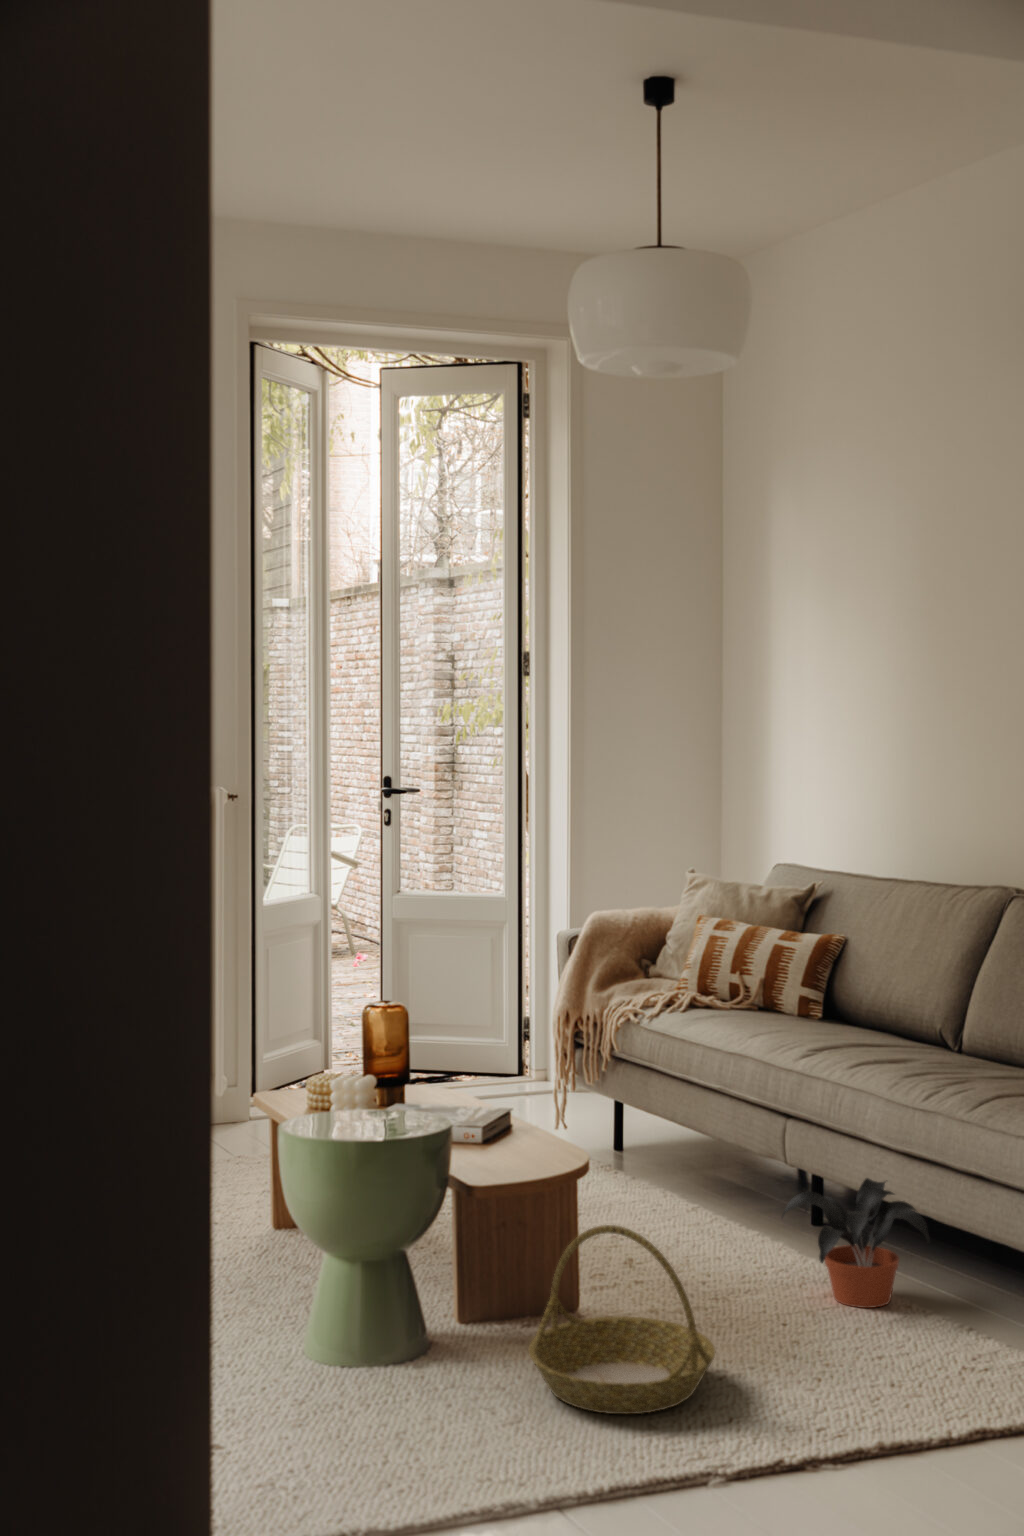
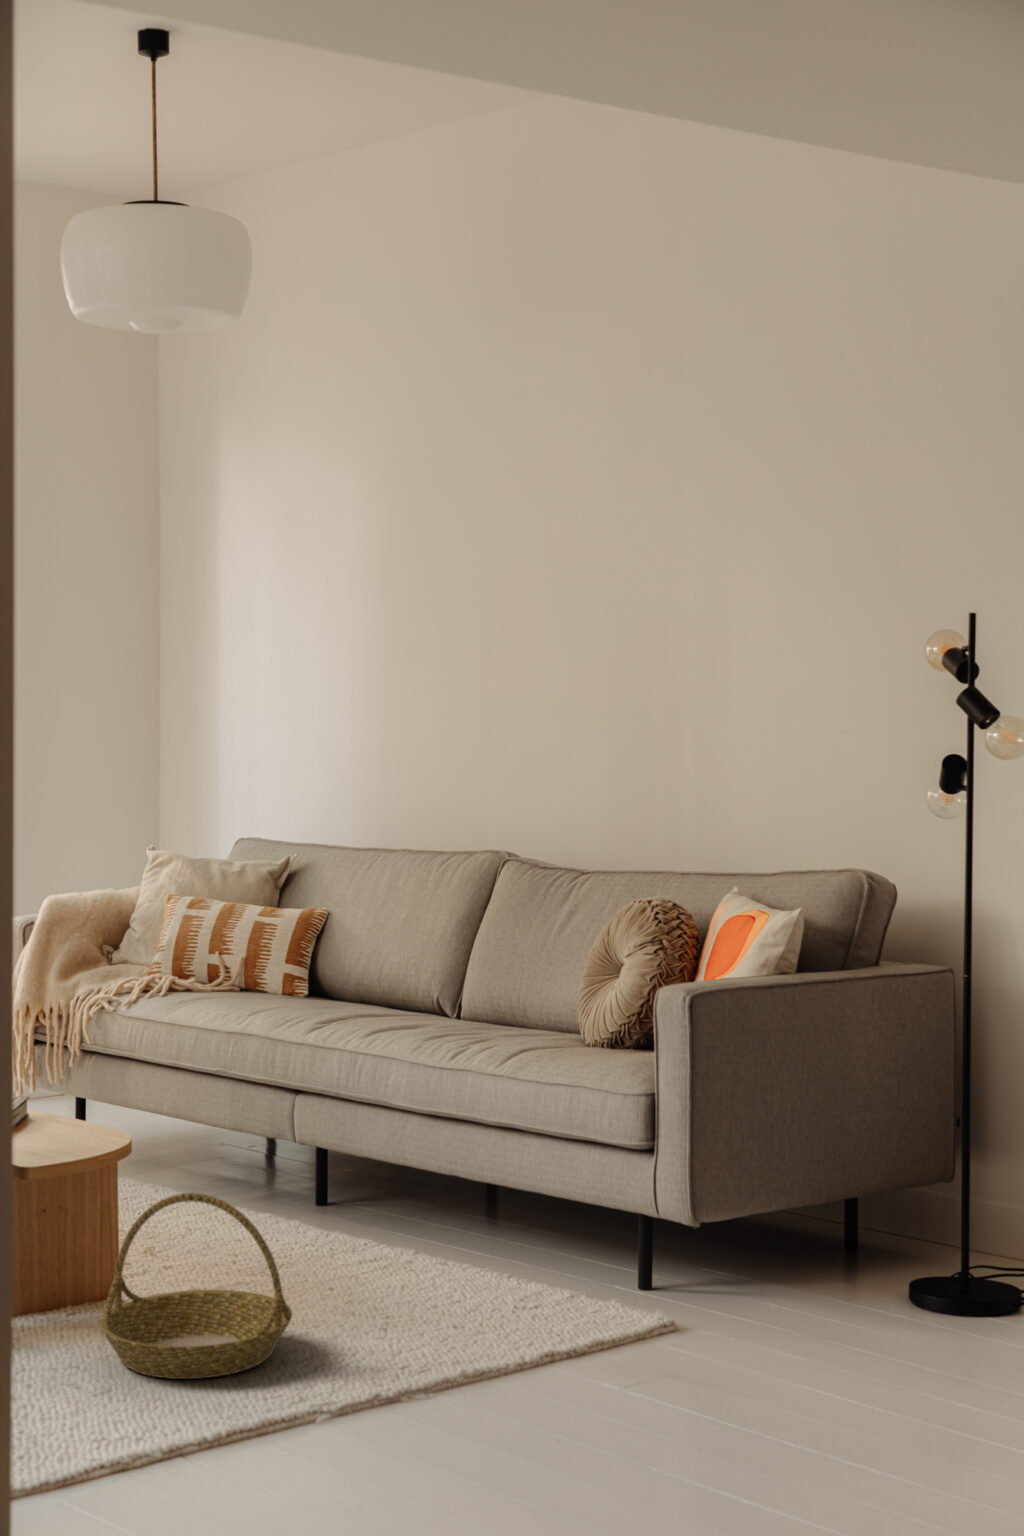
potted plant: present [782,1178,930,1308] -> none [316,1144,464,1270]

